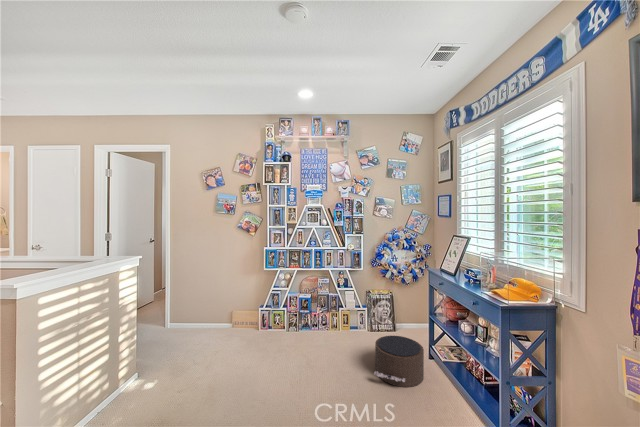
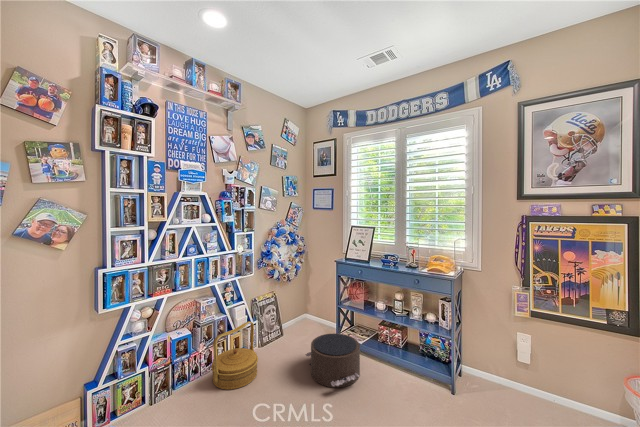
woven basket: none [315,303,351,346] -> present [211,321,258,390]

